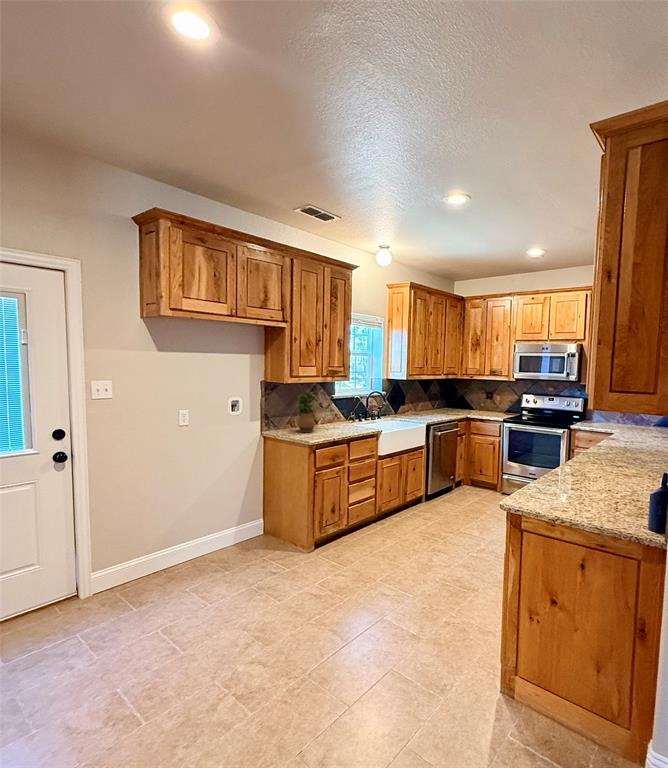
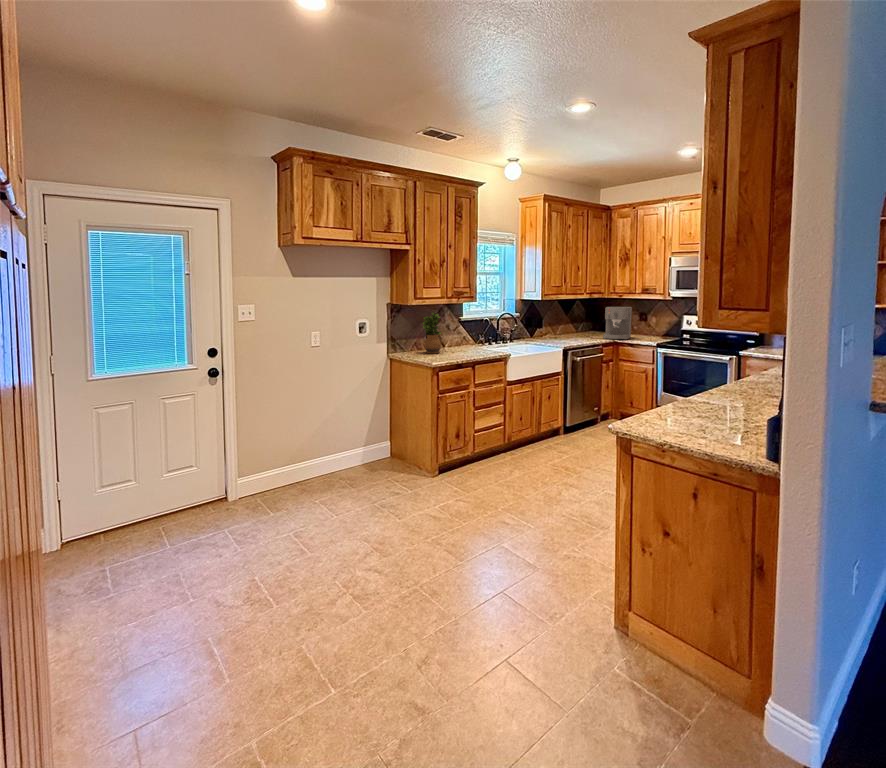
coffee maker: none [460,386,484,416] -> present [603,307,632,340]

